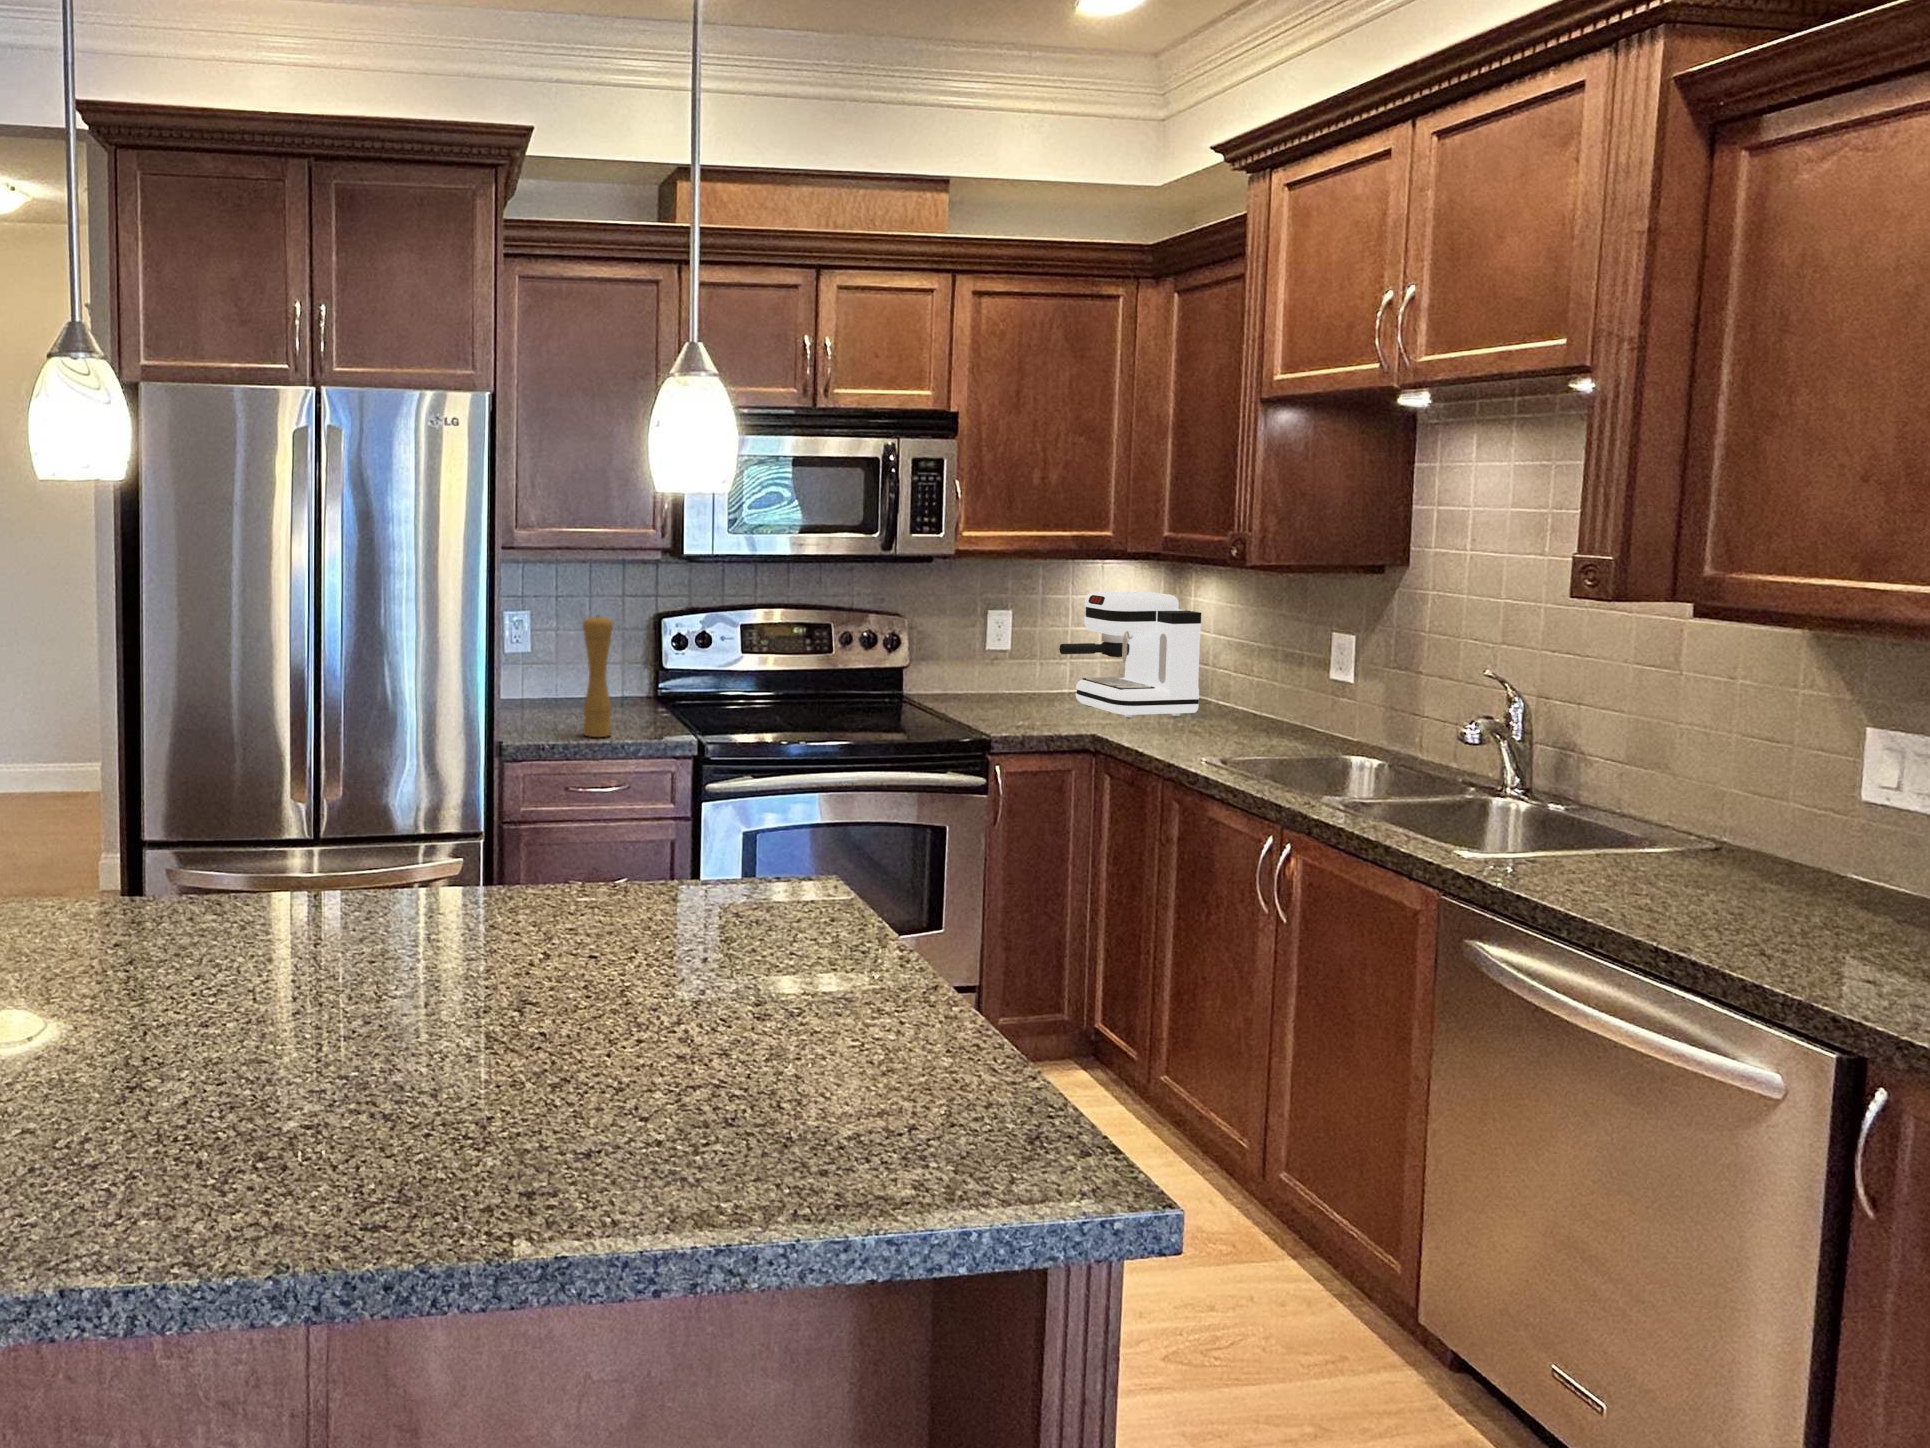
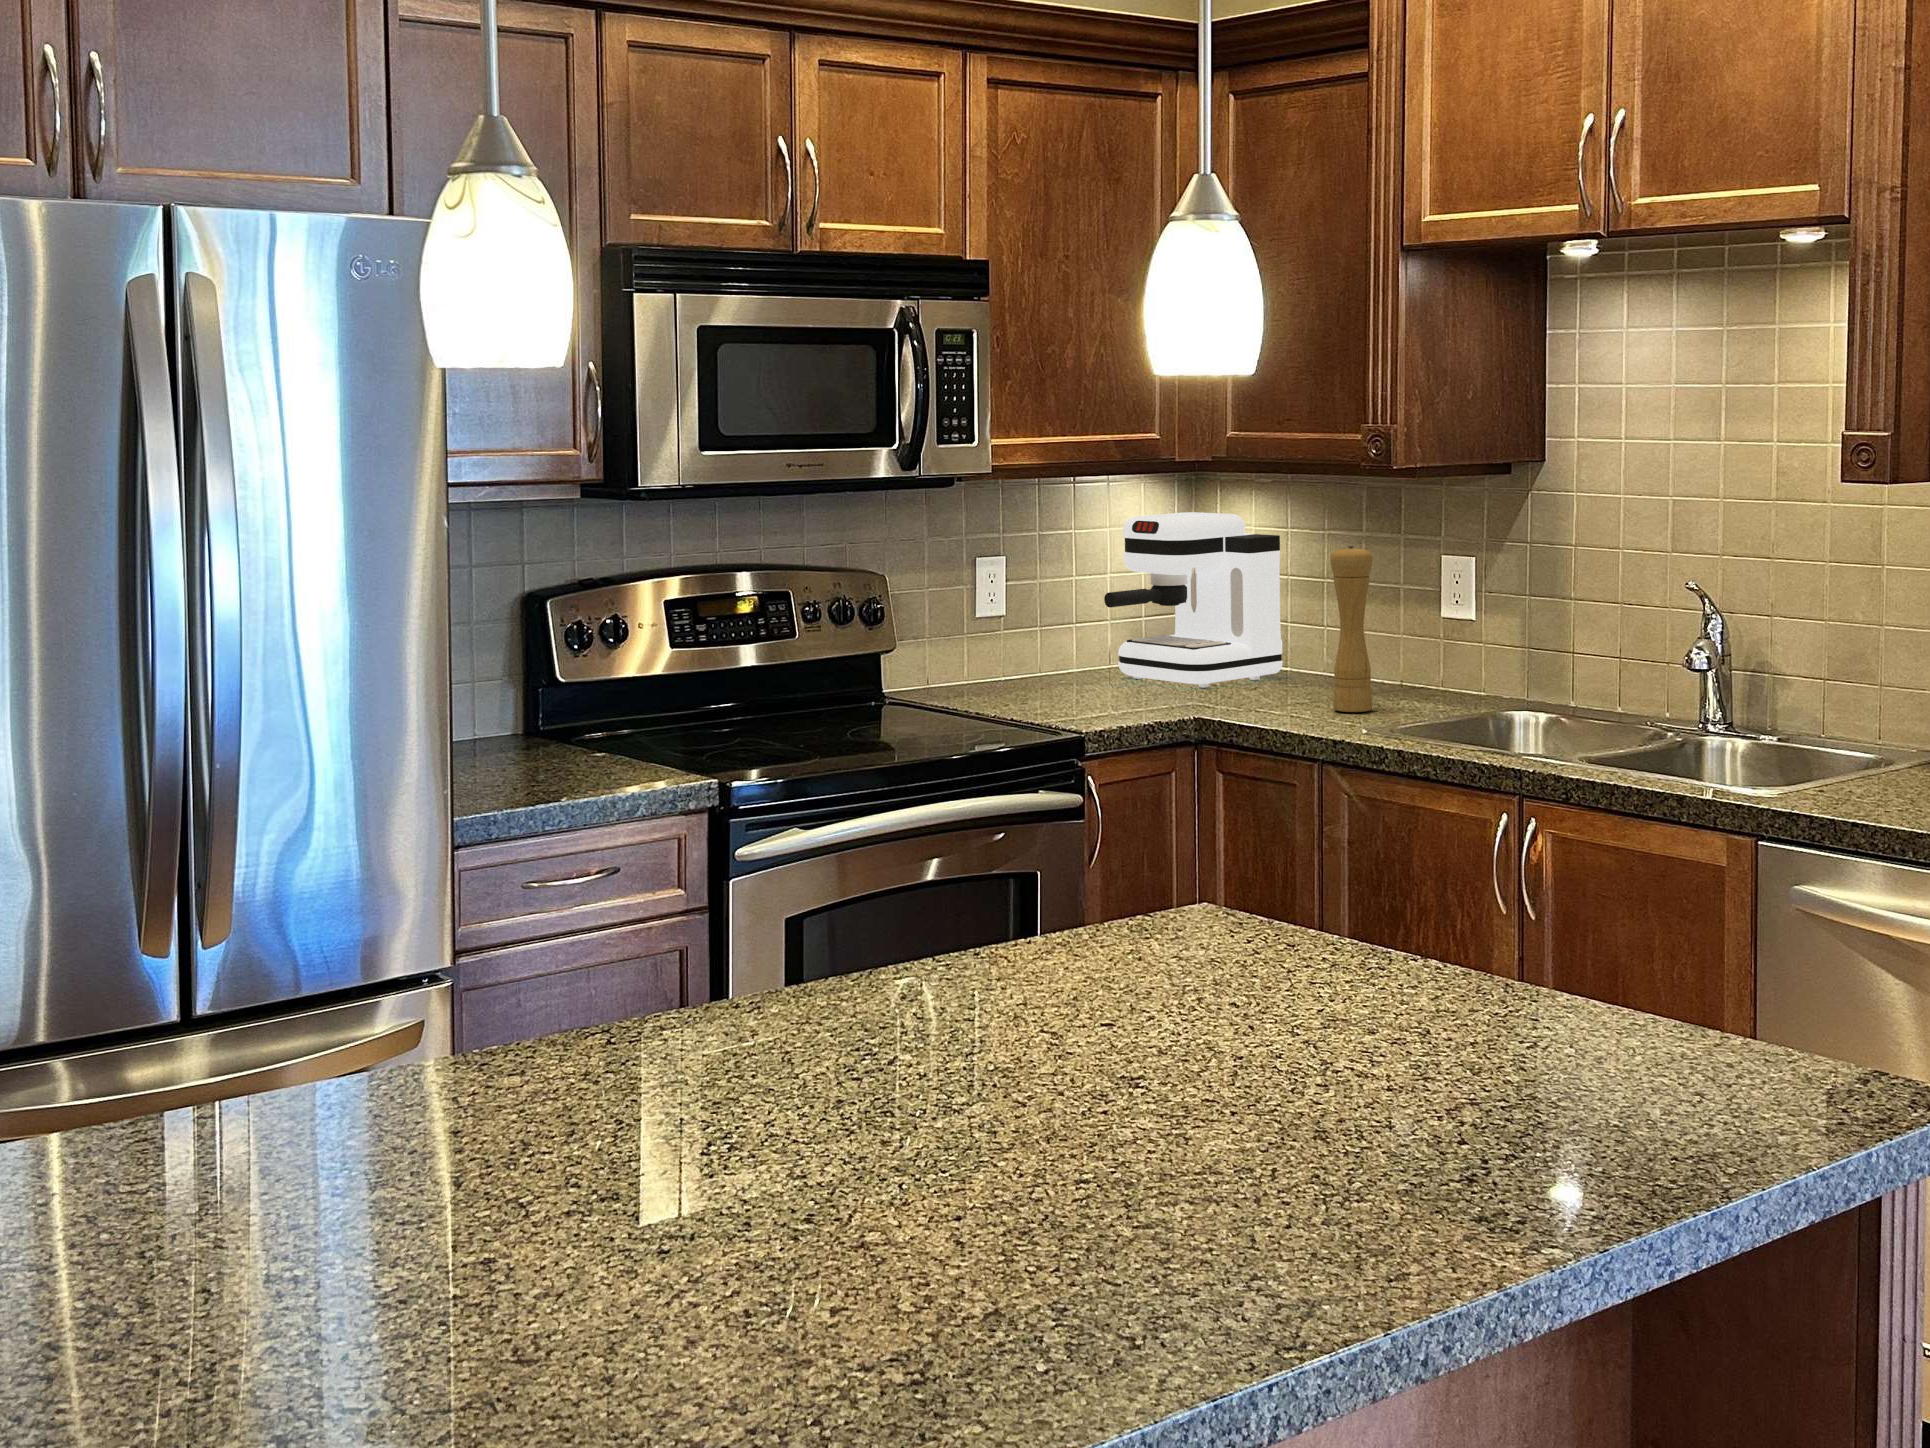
pepper mill: present [583,616,613,737] -> present [1330,546,1372,712]

